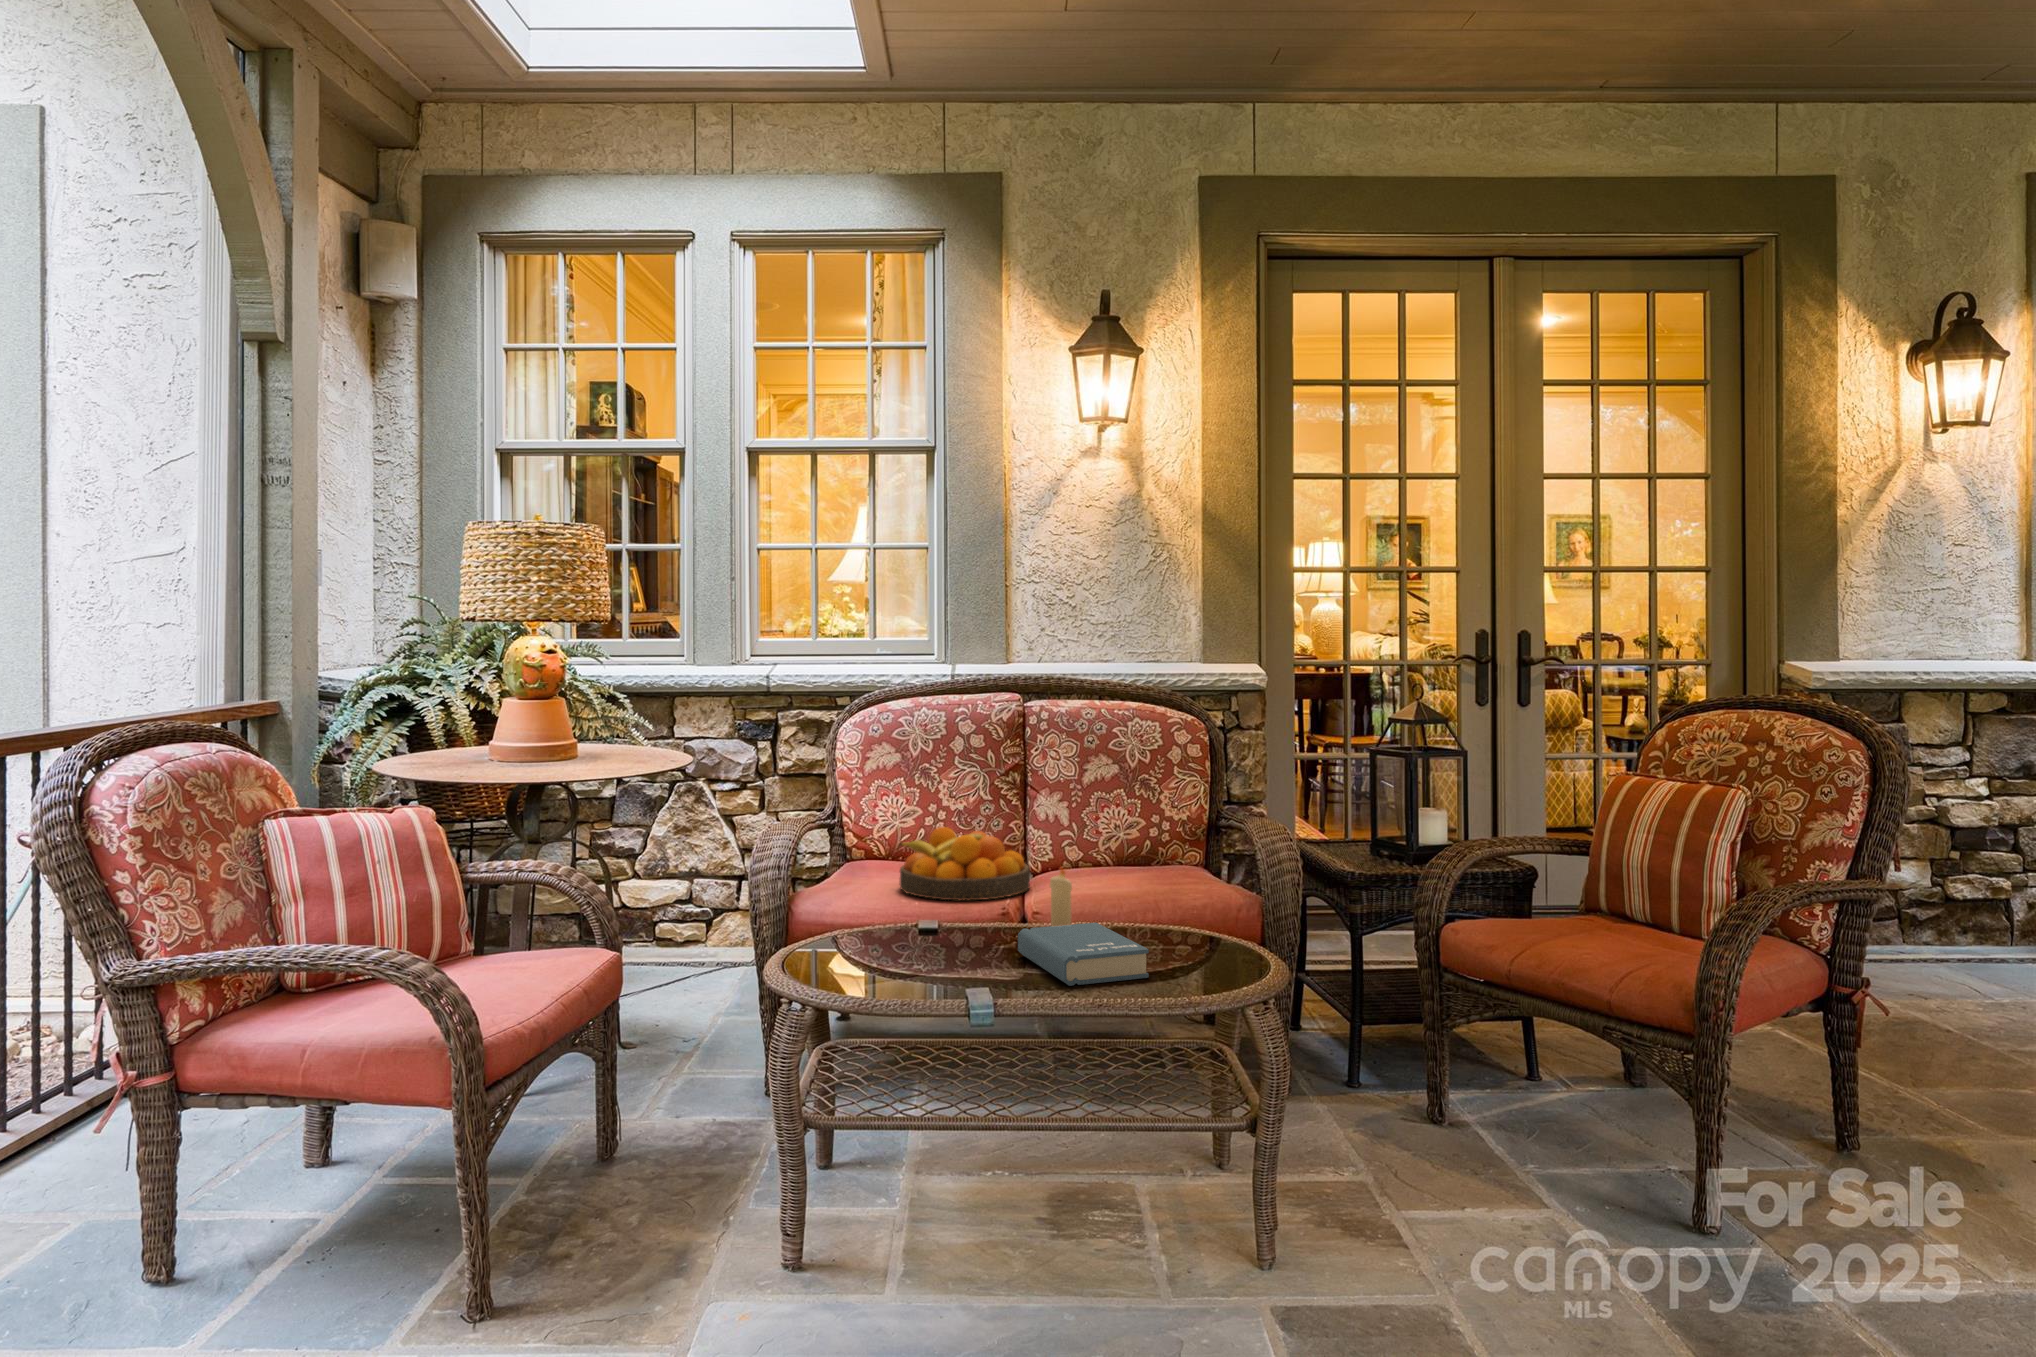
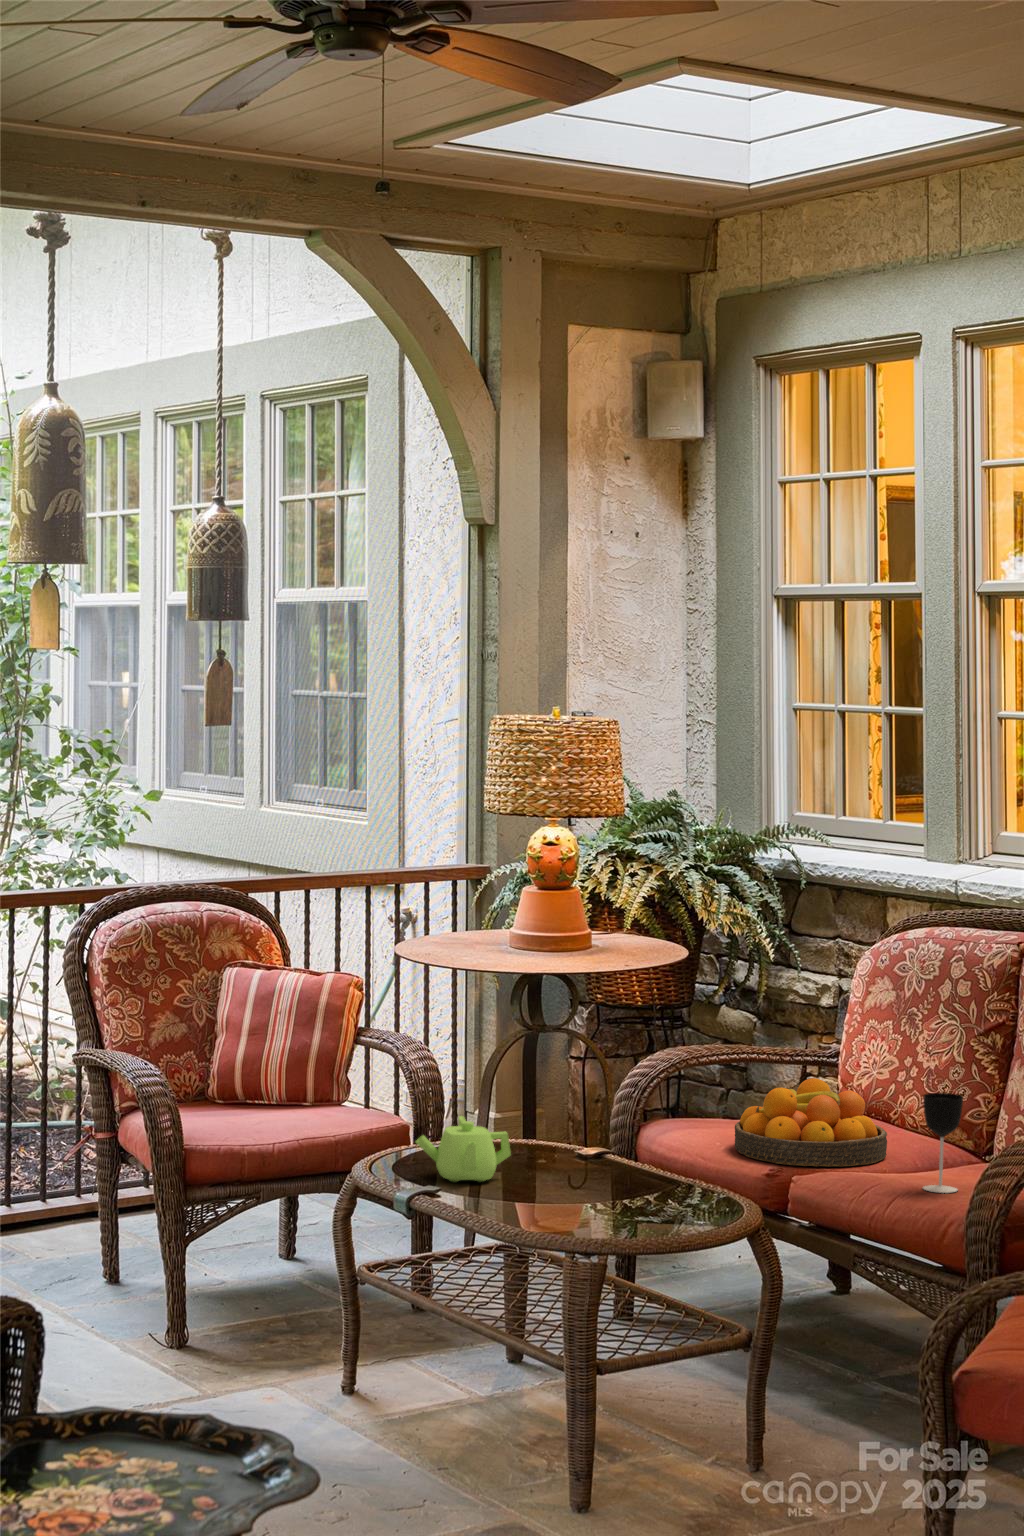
wine glass: none [1116,811,1146,890] -> present [923,1093,963,1193]
candle: present [1050,868,1072,926] -> none [676,1121,700,1194]
teapot: none [853,911,952,979] -> present [416,1116,511,1182]
book: present [1018,923,1149,986] -> none [500,1167,645,1225]

